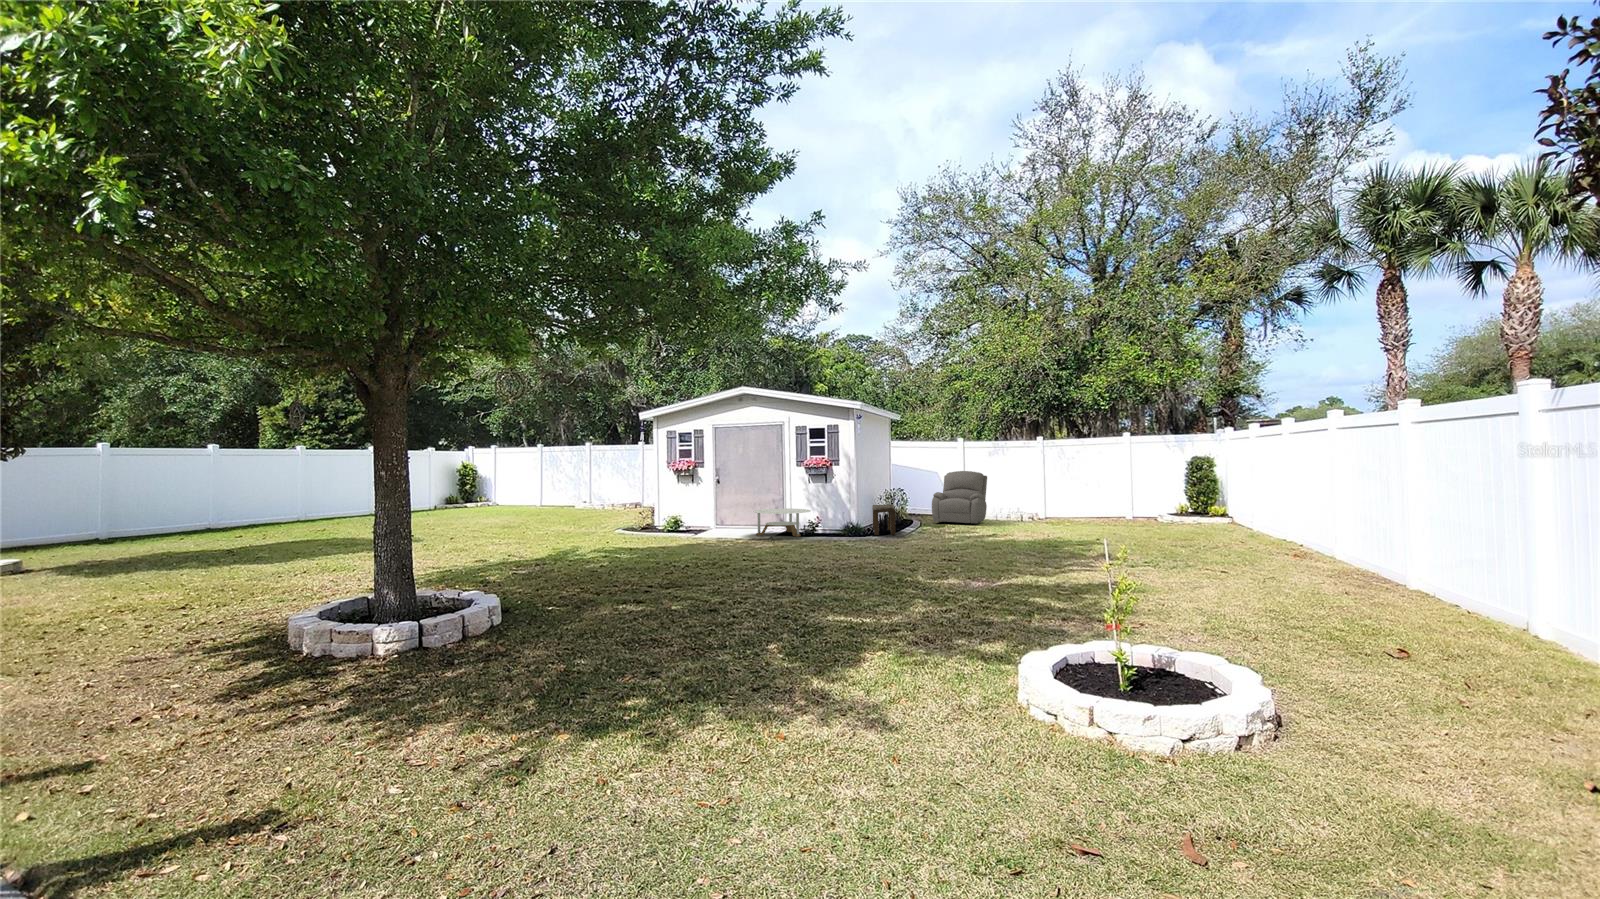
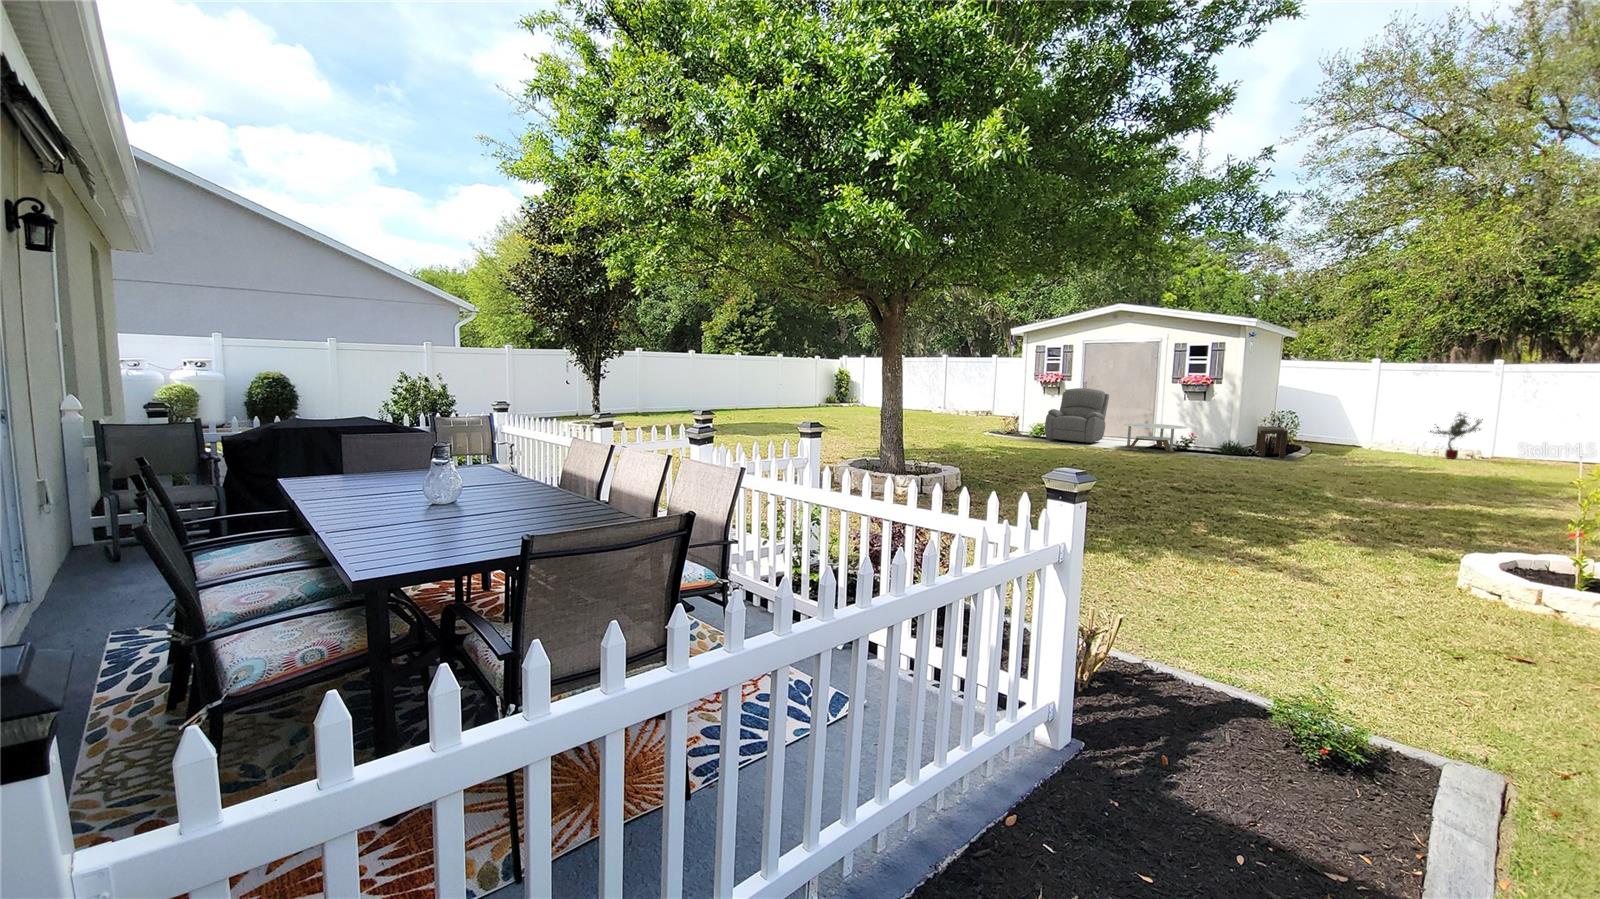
chair: present [932,471,987,525] -> present [1045,388,1109,444]
potted tree: none [1002,482,1037,524] -> present [1430,414,1483,459]

